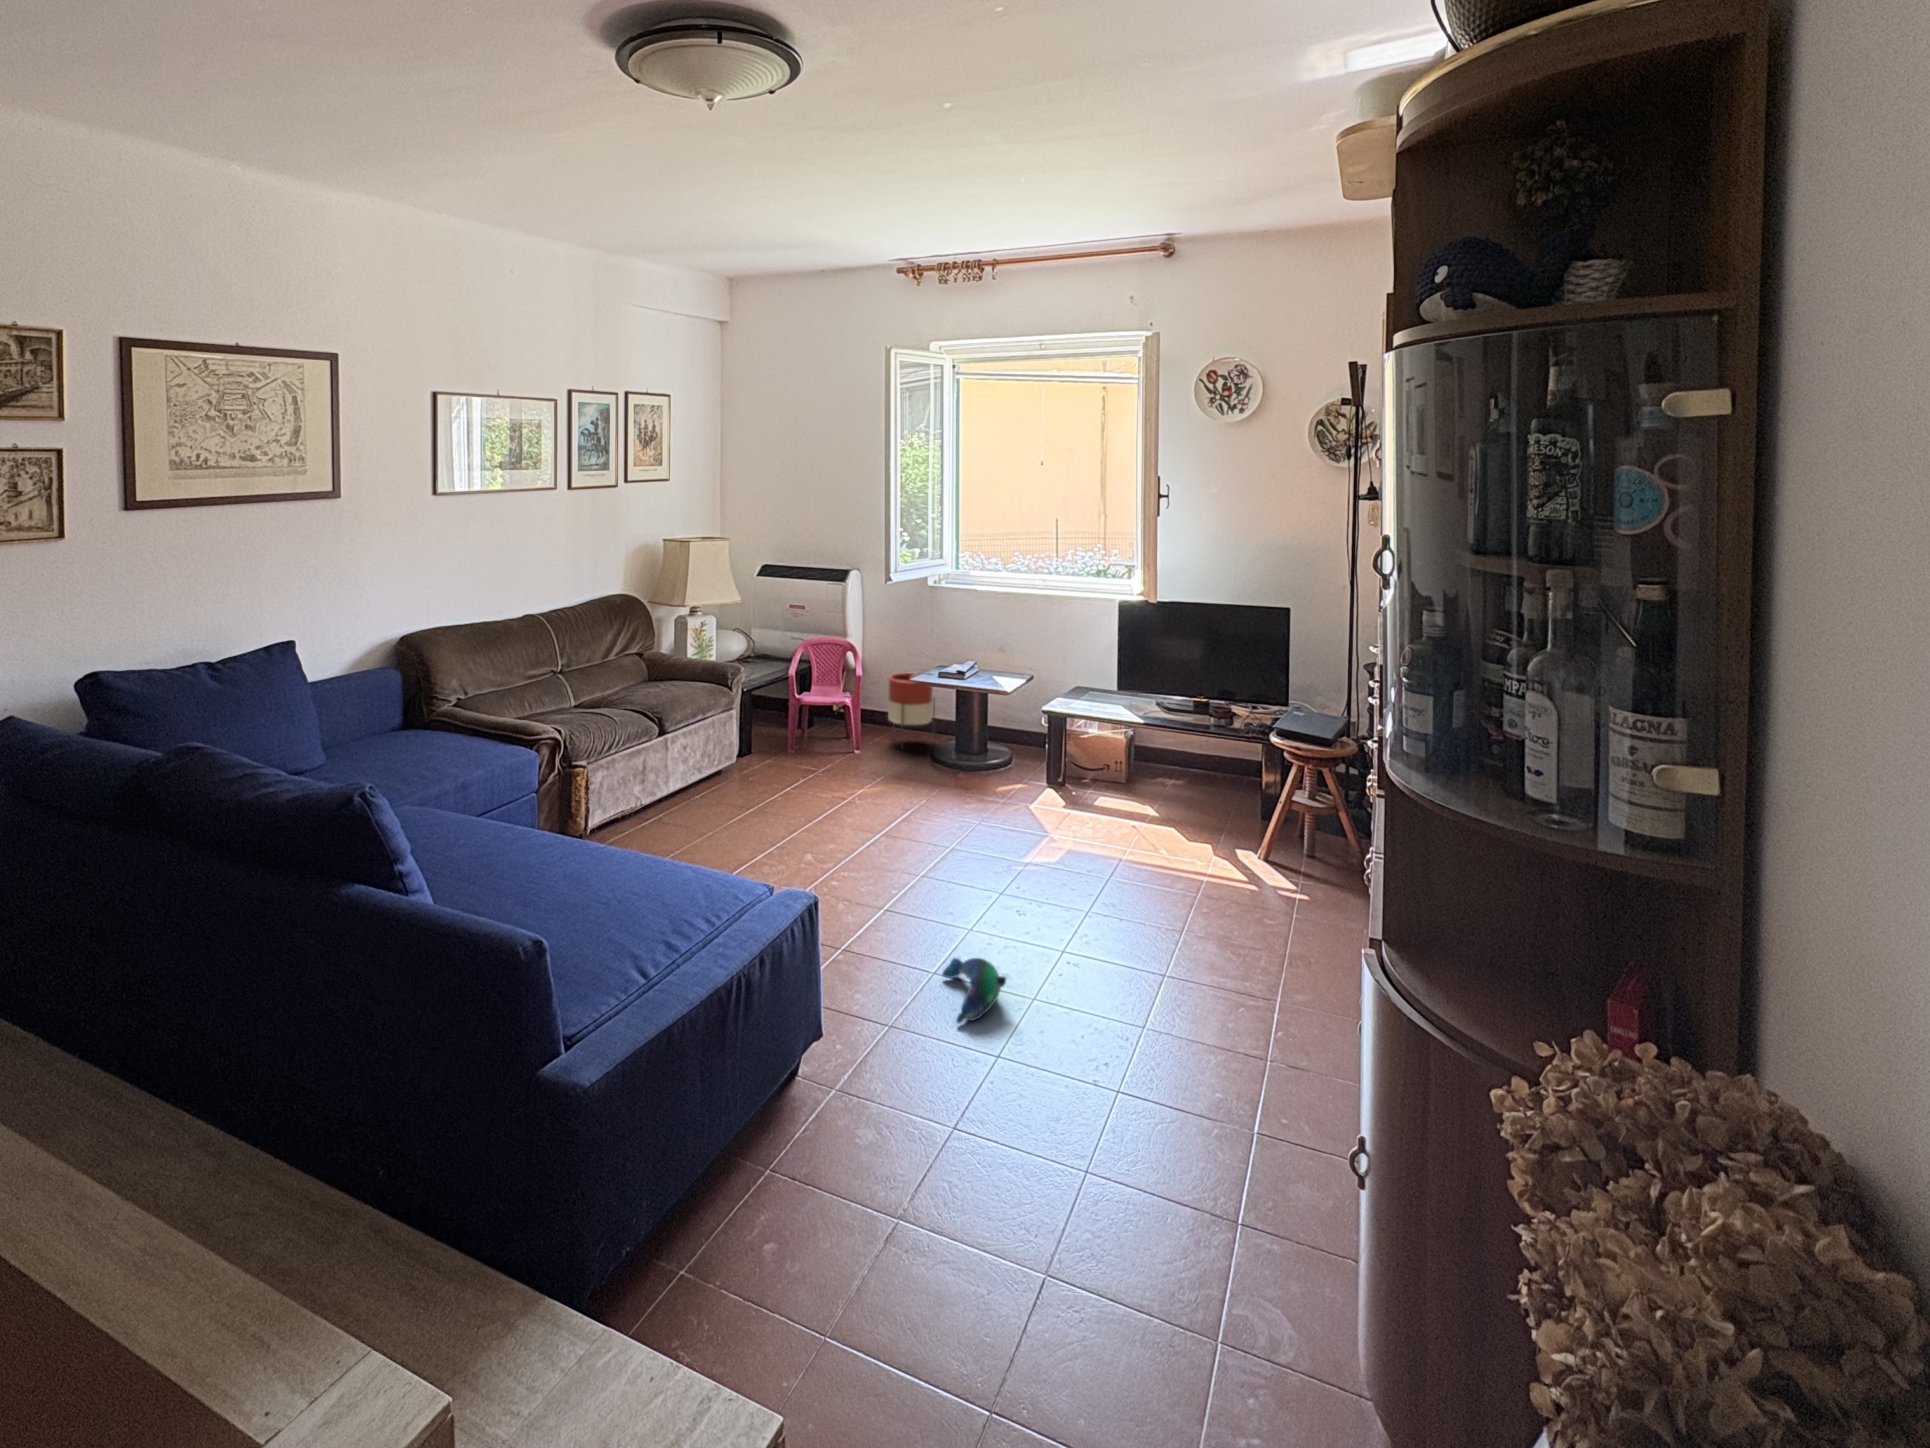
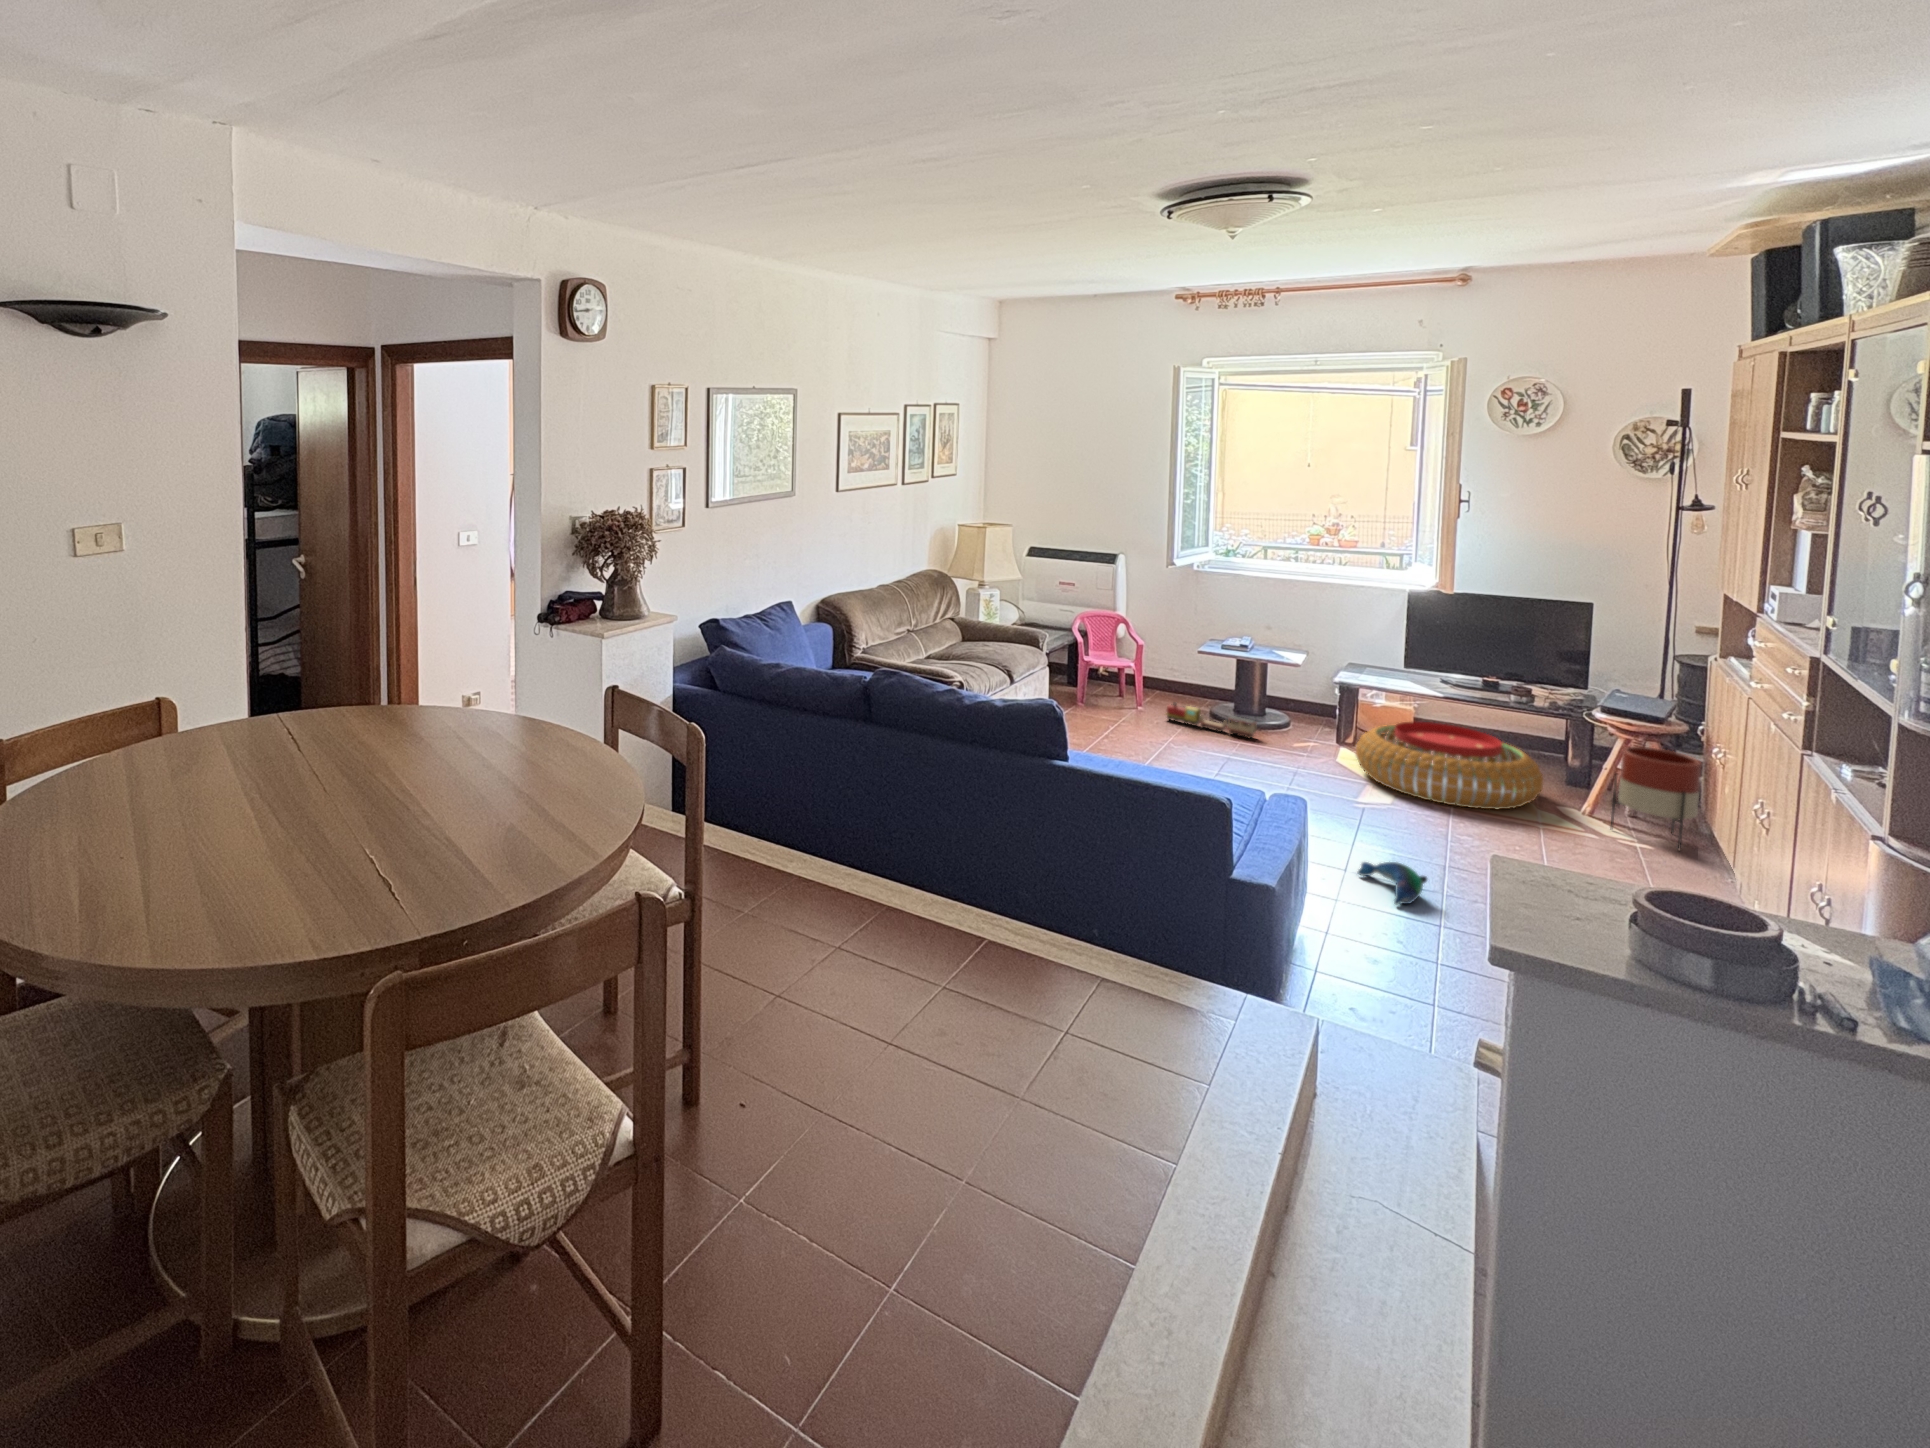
planter: present [888,673,935,728] -> present [1611,746,1702,850]
toy train: none [876,744,964,784] -> present [1166,703,1256,738]
pouf: none [1042,756,1223,860] -> present [1356,722,1543,810]

